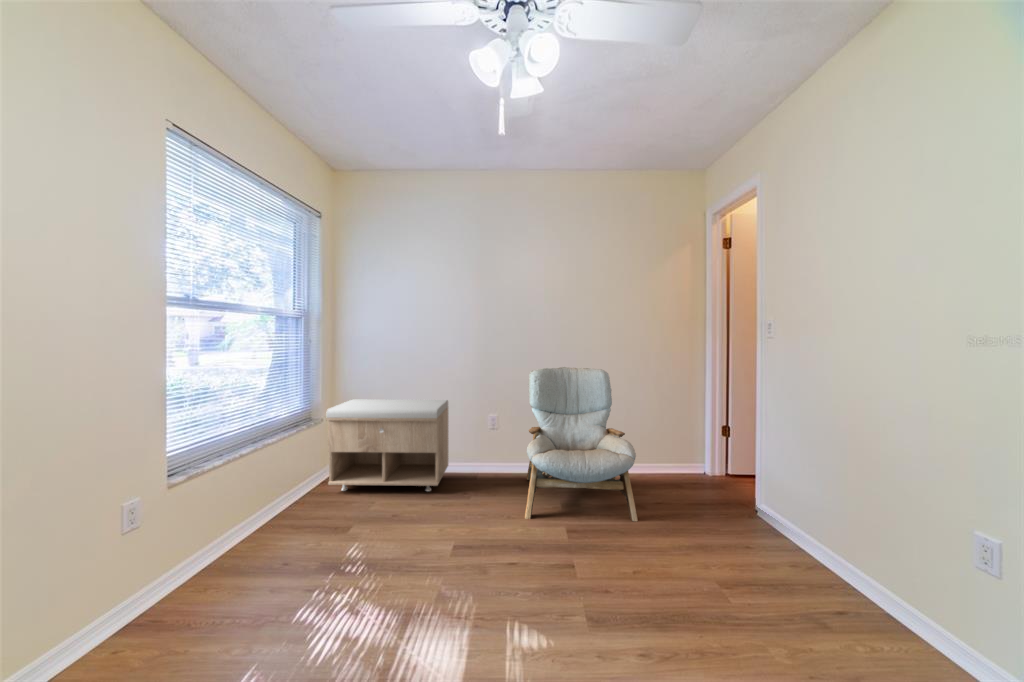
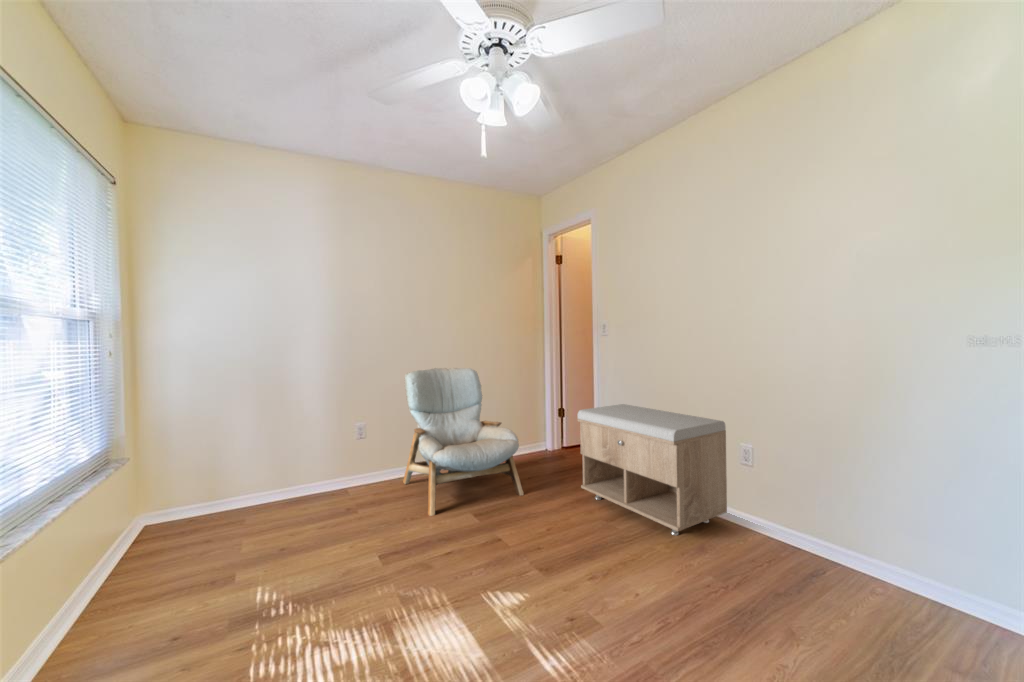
storage bench: present [326,400,448,491] -> present [577,404,727,535]

